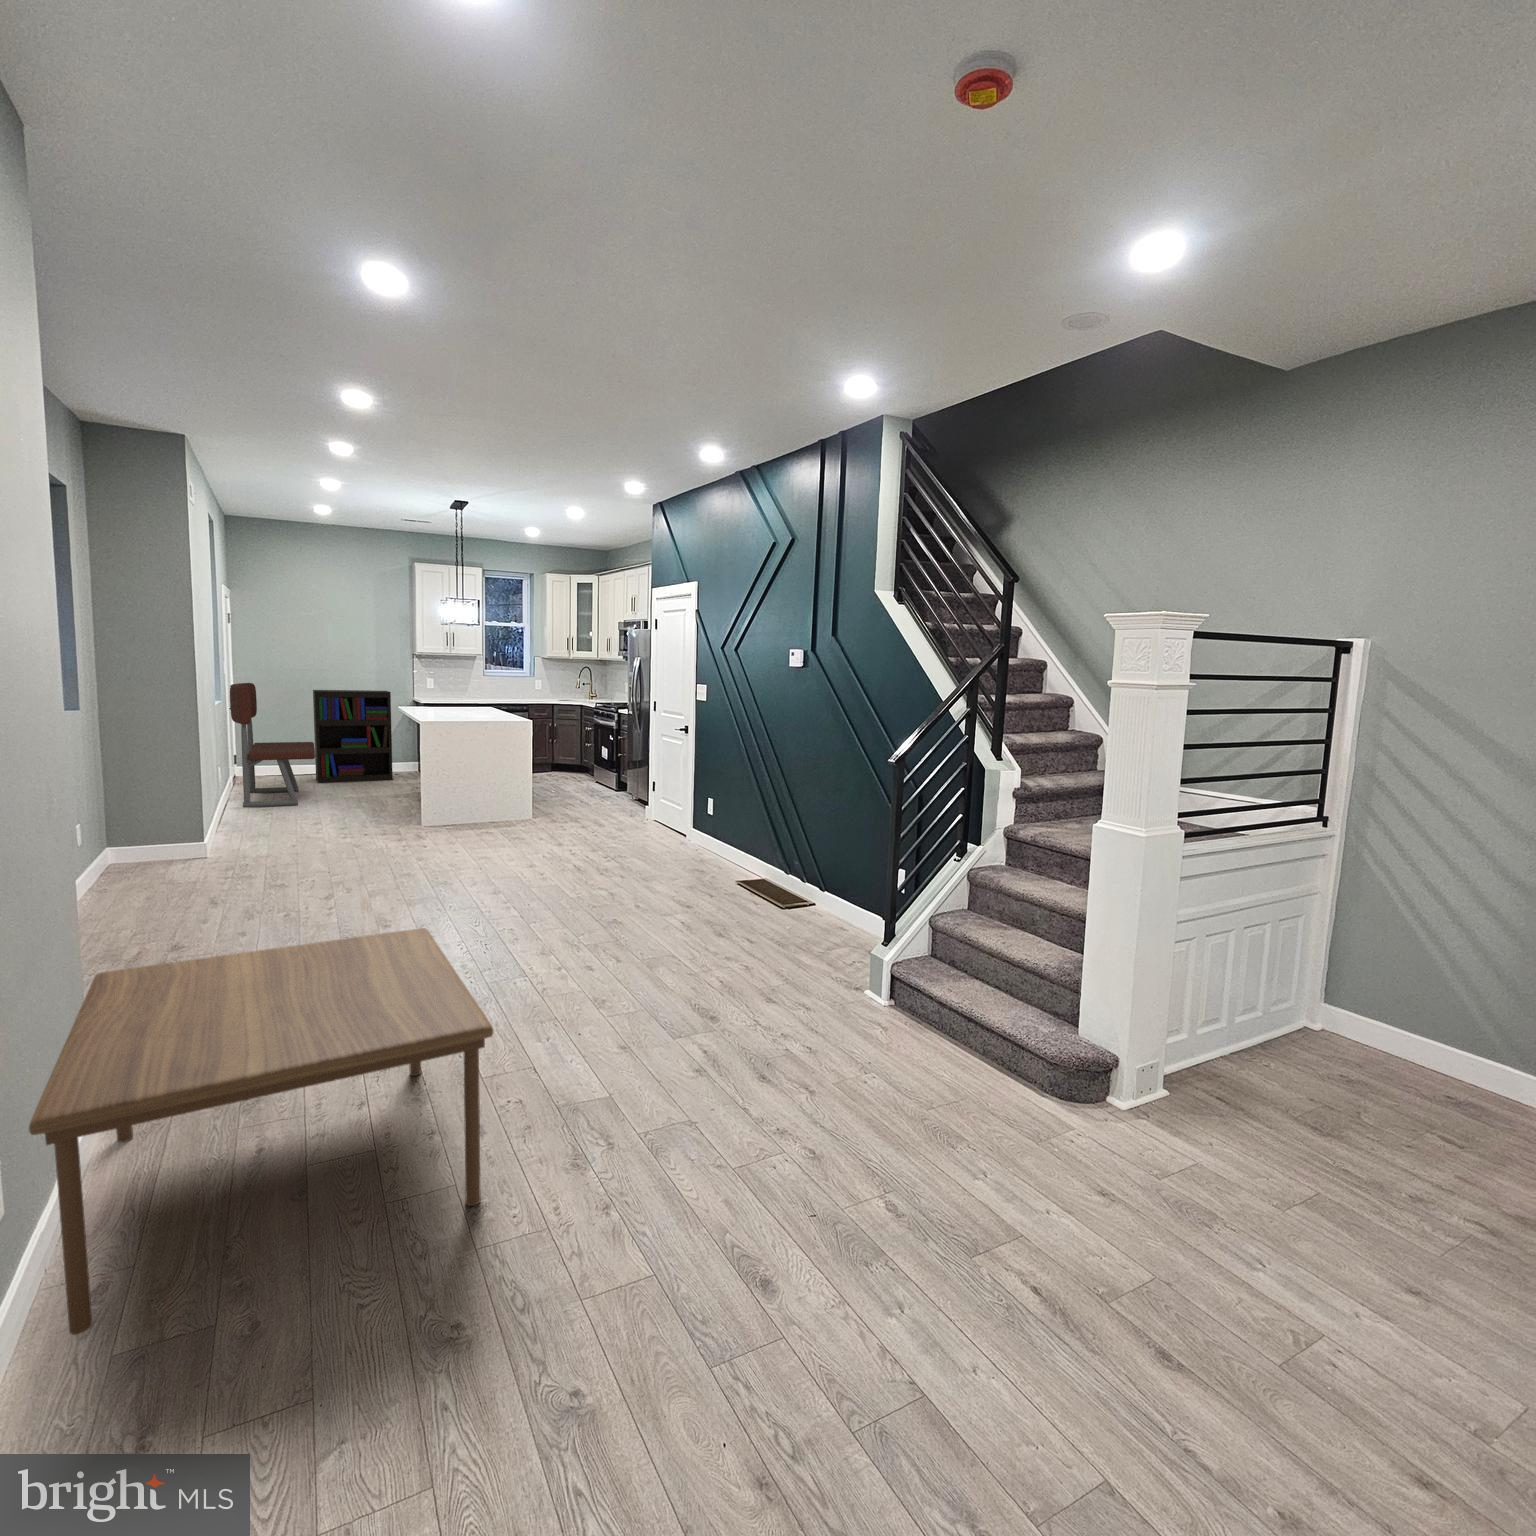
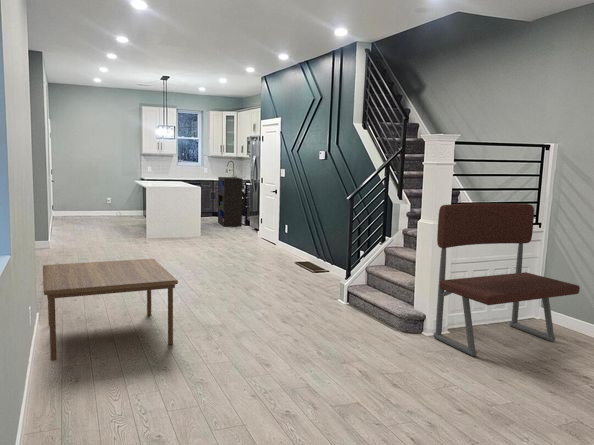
bench: present [230,683,315,807] -> present [433,203,580,356]
bookshelf: present [313,690,393,783] -> present [218,177,242,227]

